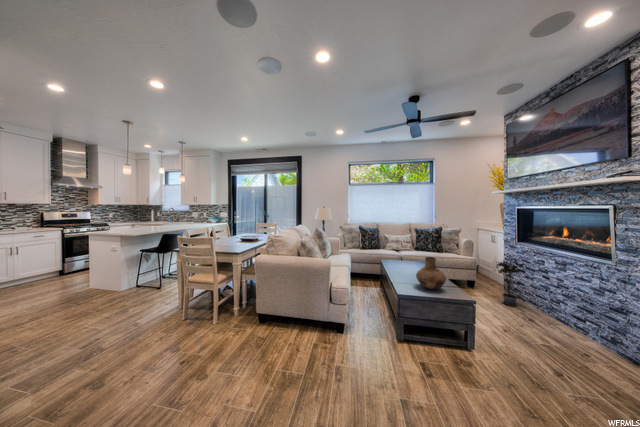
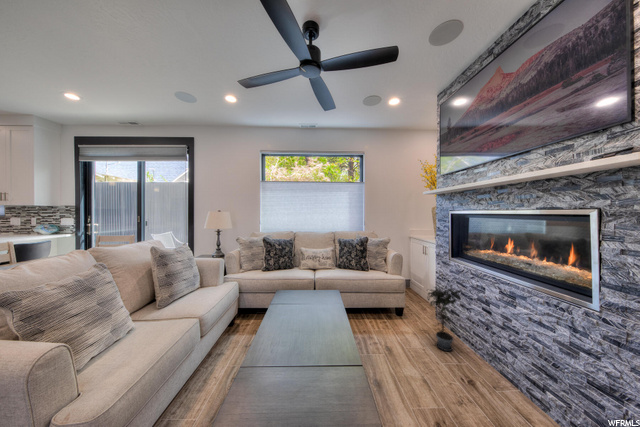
vase: present [416,257,446,289] -> none [284,317,338,390]

